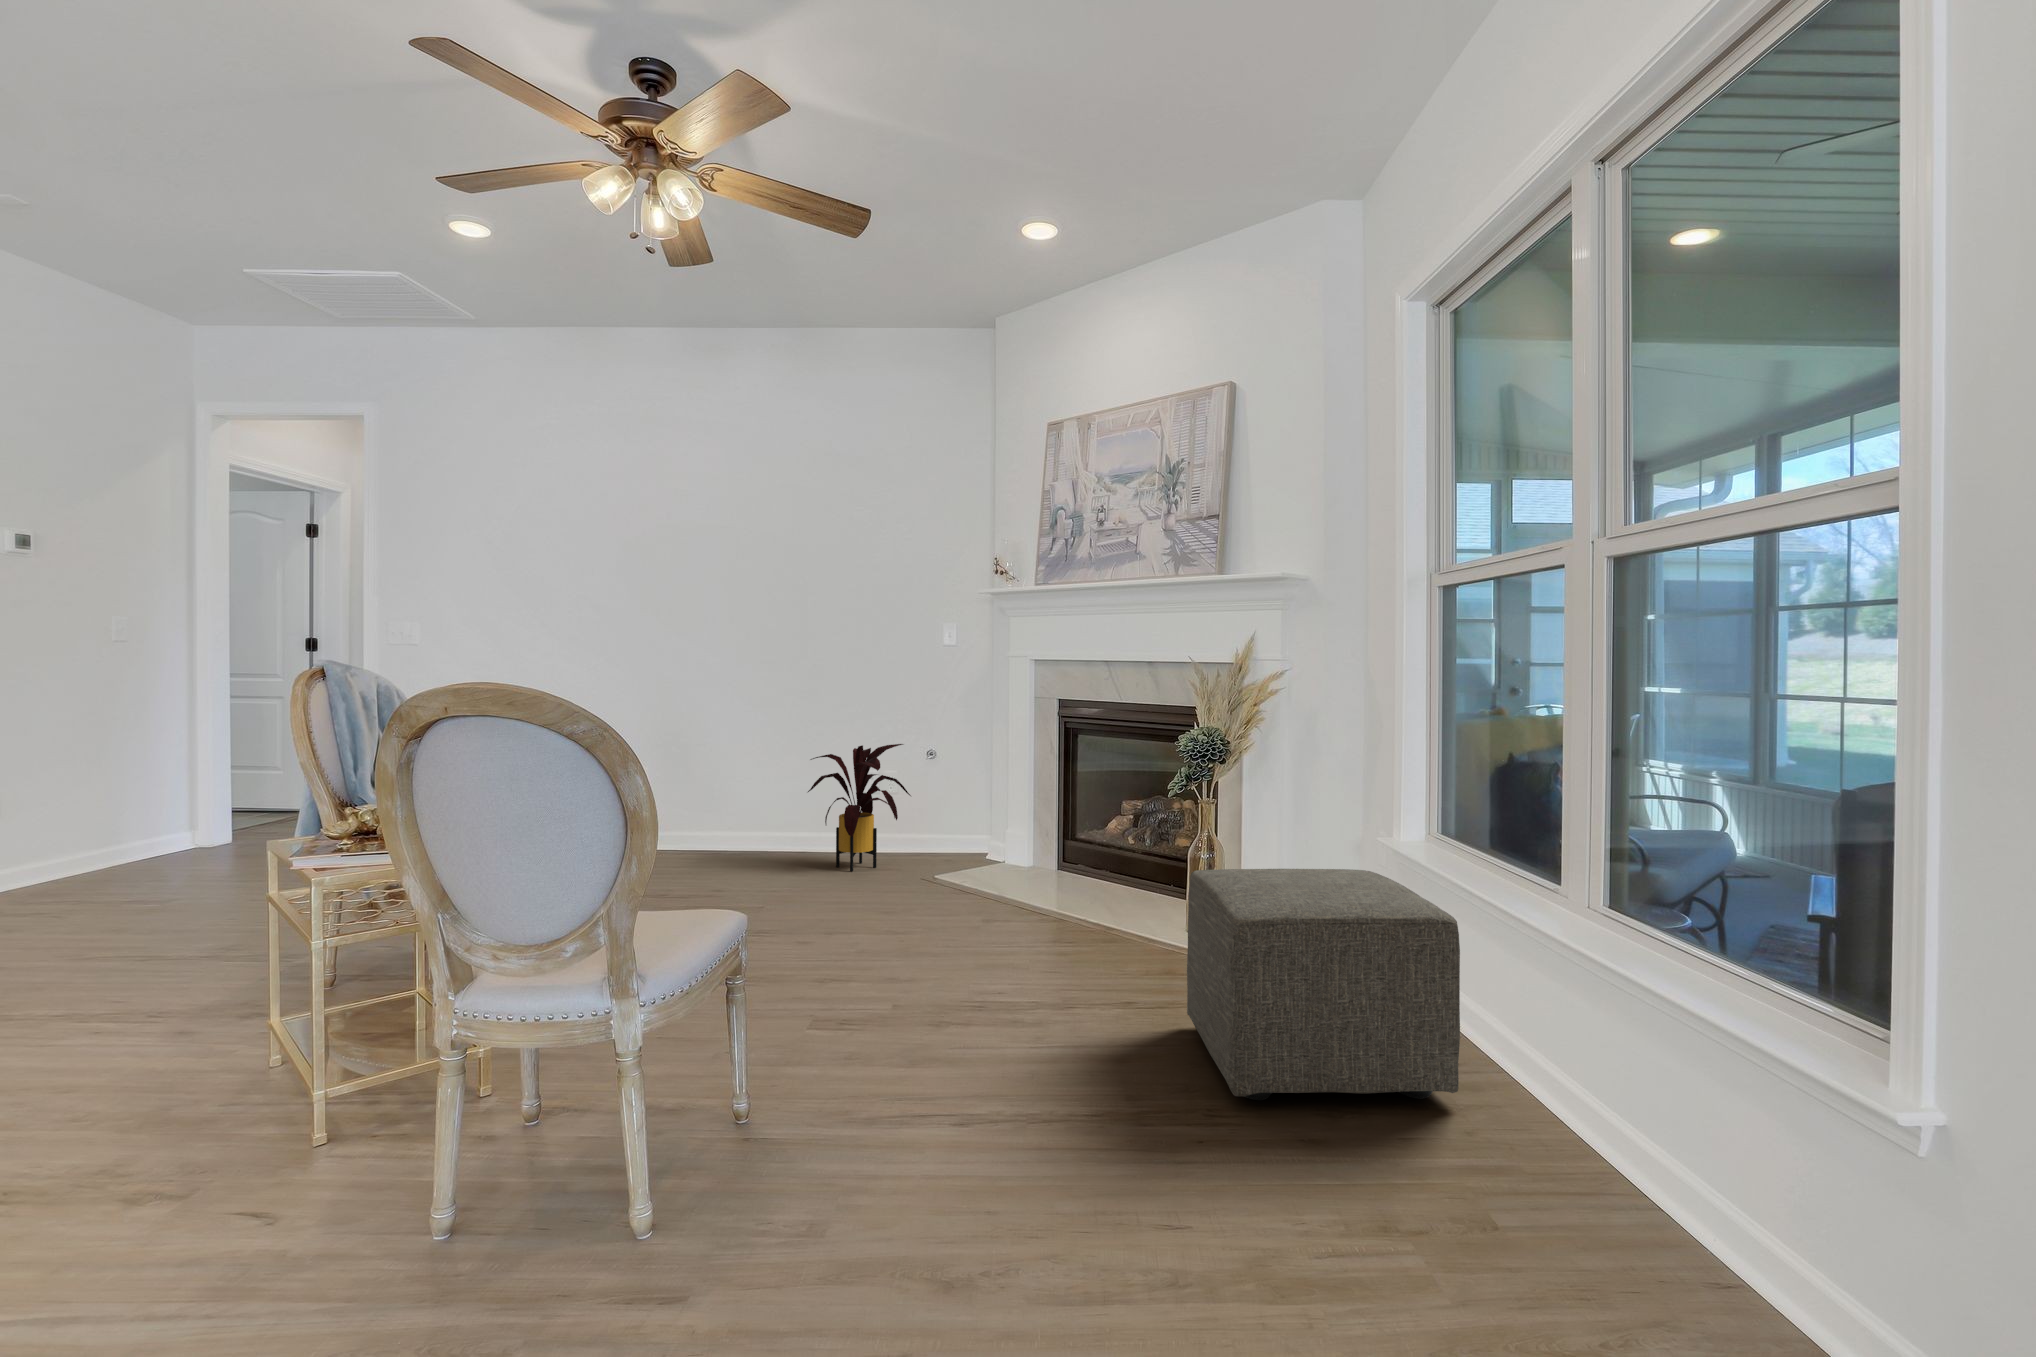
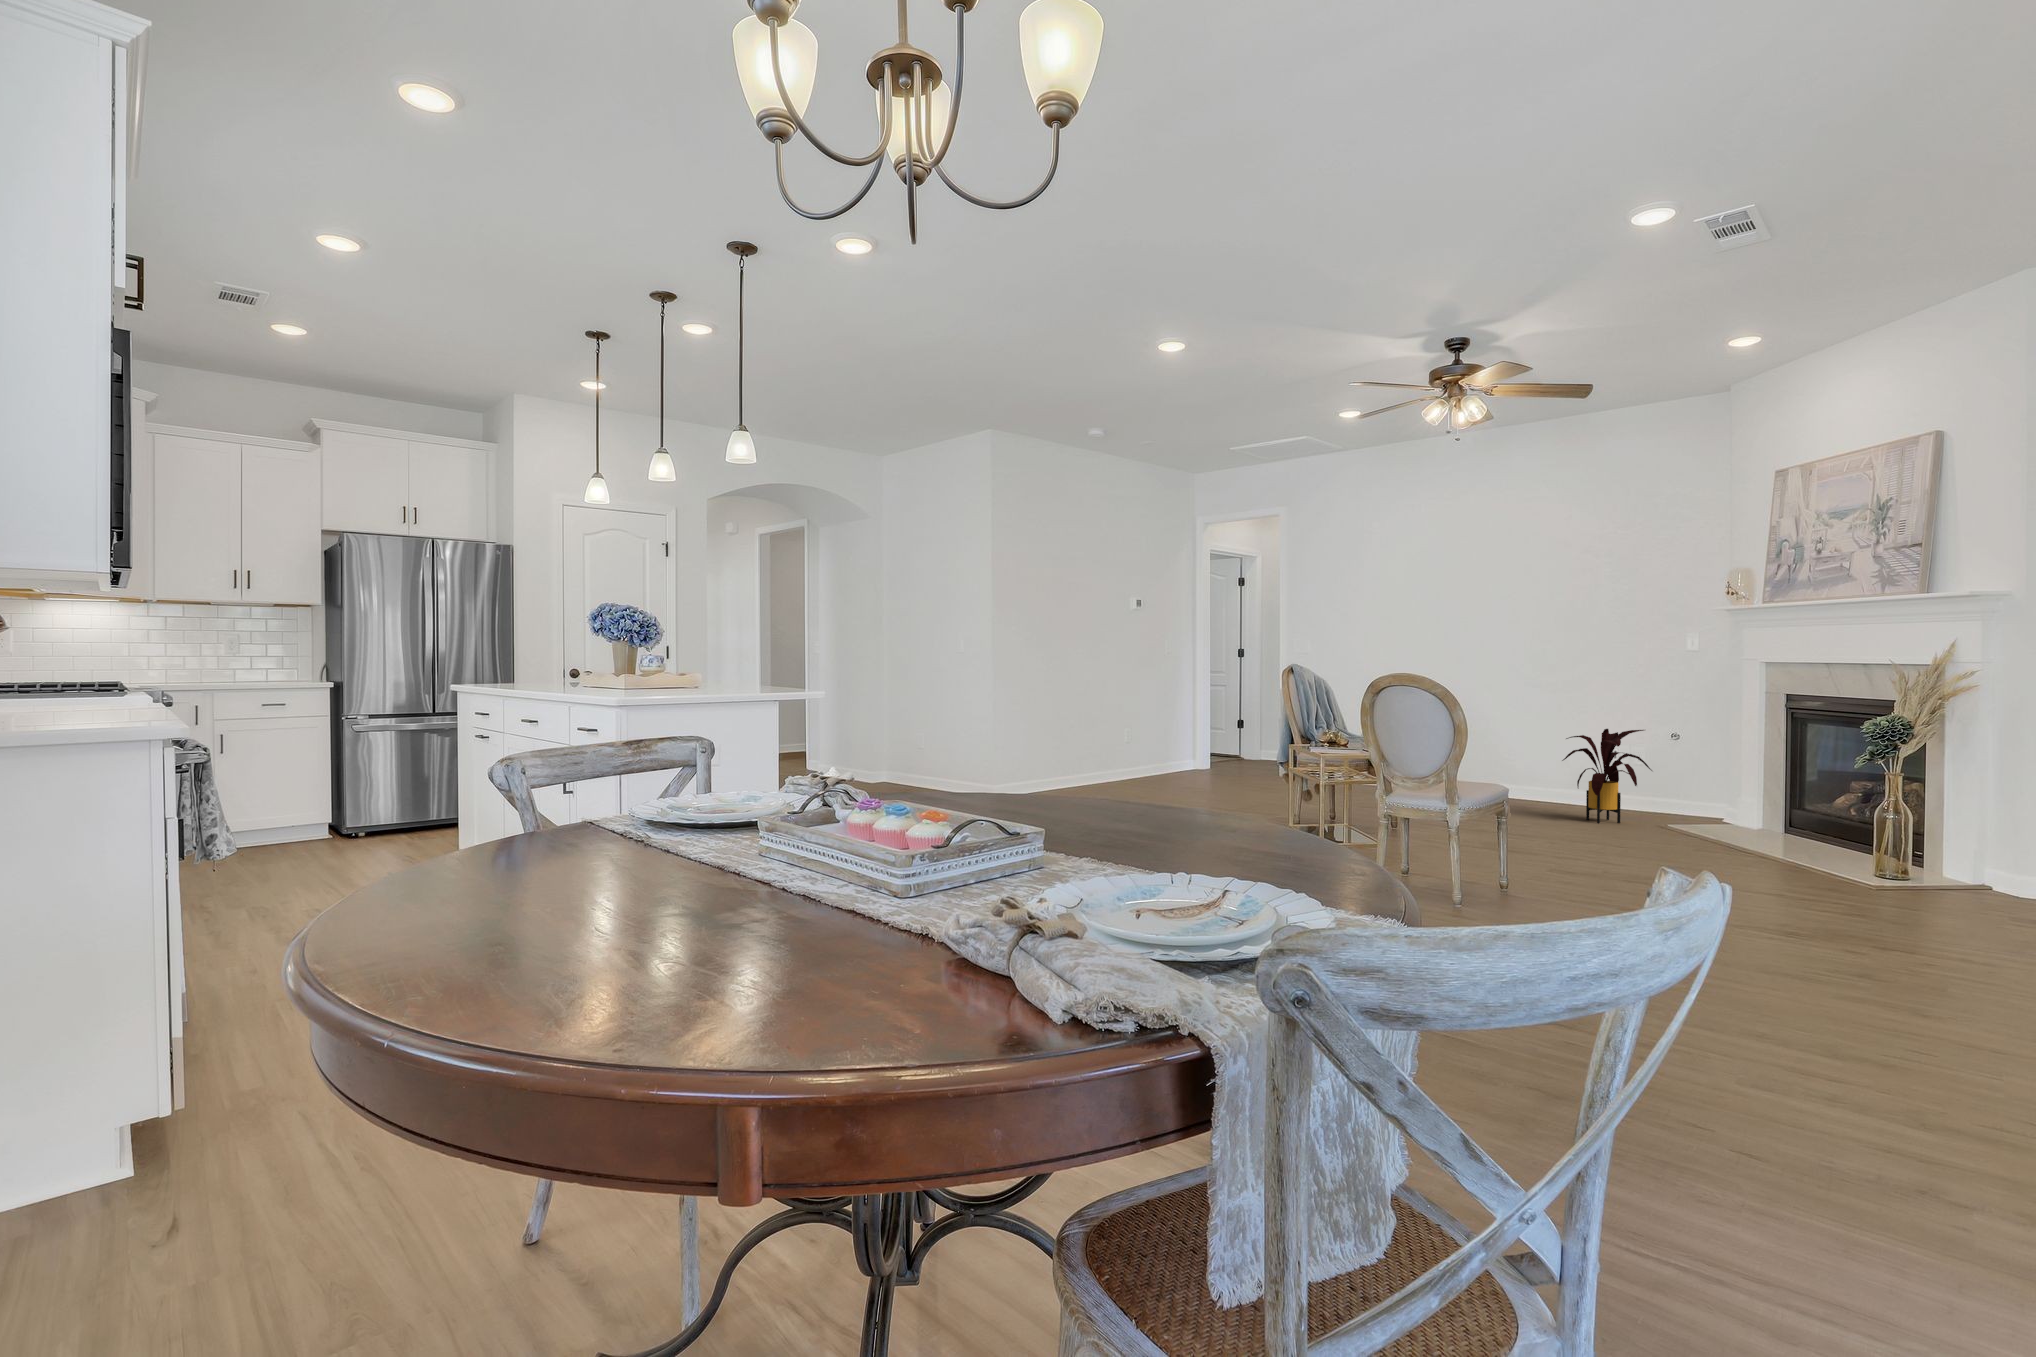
ottoman: present [1187,869,1460,1100] -> none [1805,801,1989,943]

